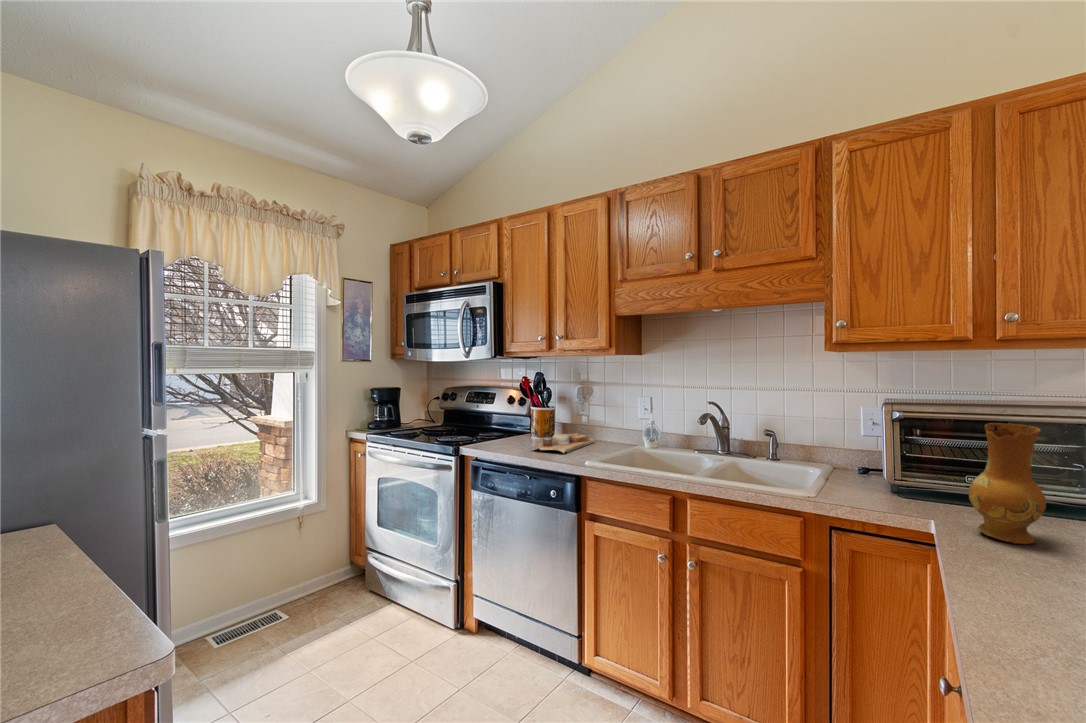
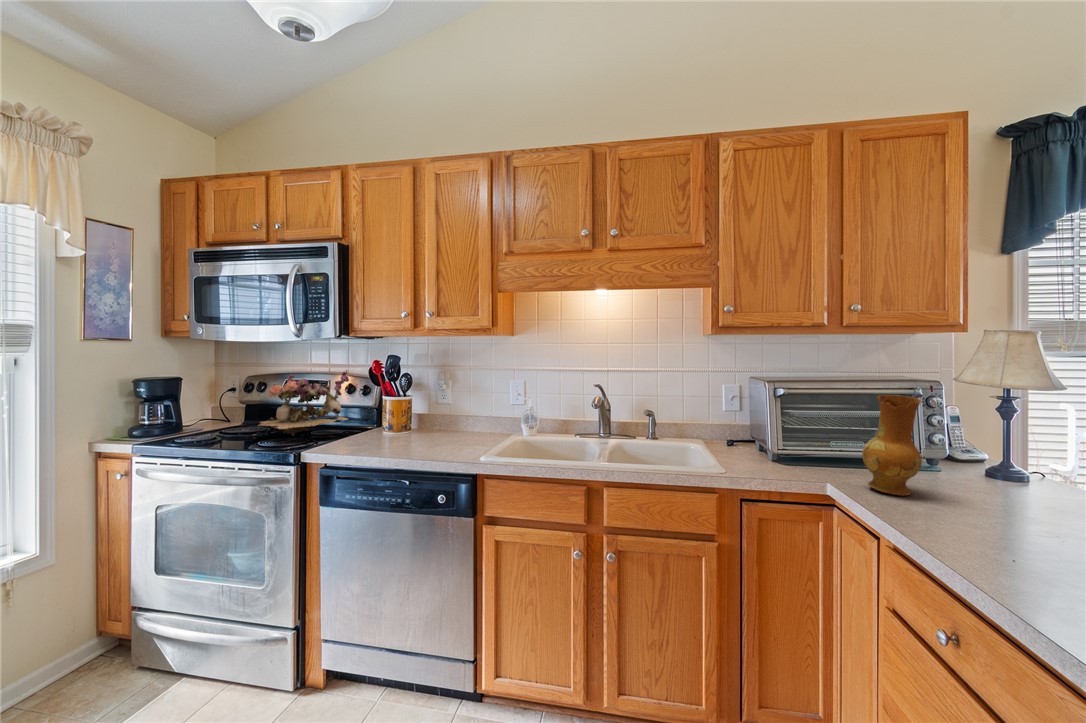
flower arrangement: none [439,383,504,435] -> present [258,370,349,436]
cutting board: present [532,433,595,453] -> none [402,425,467,451]

